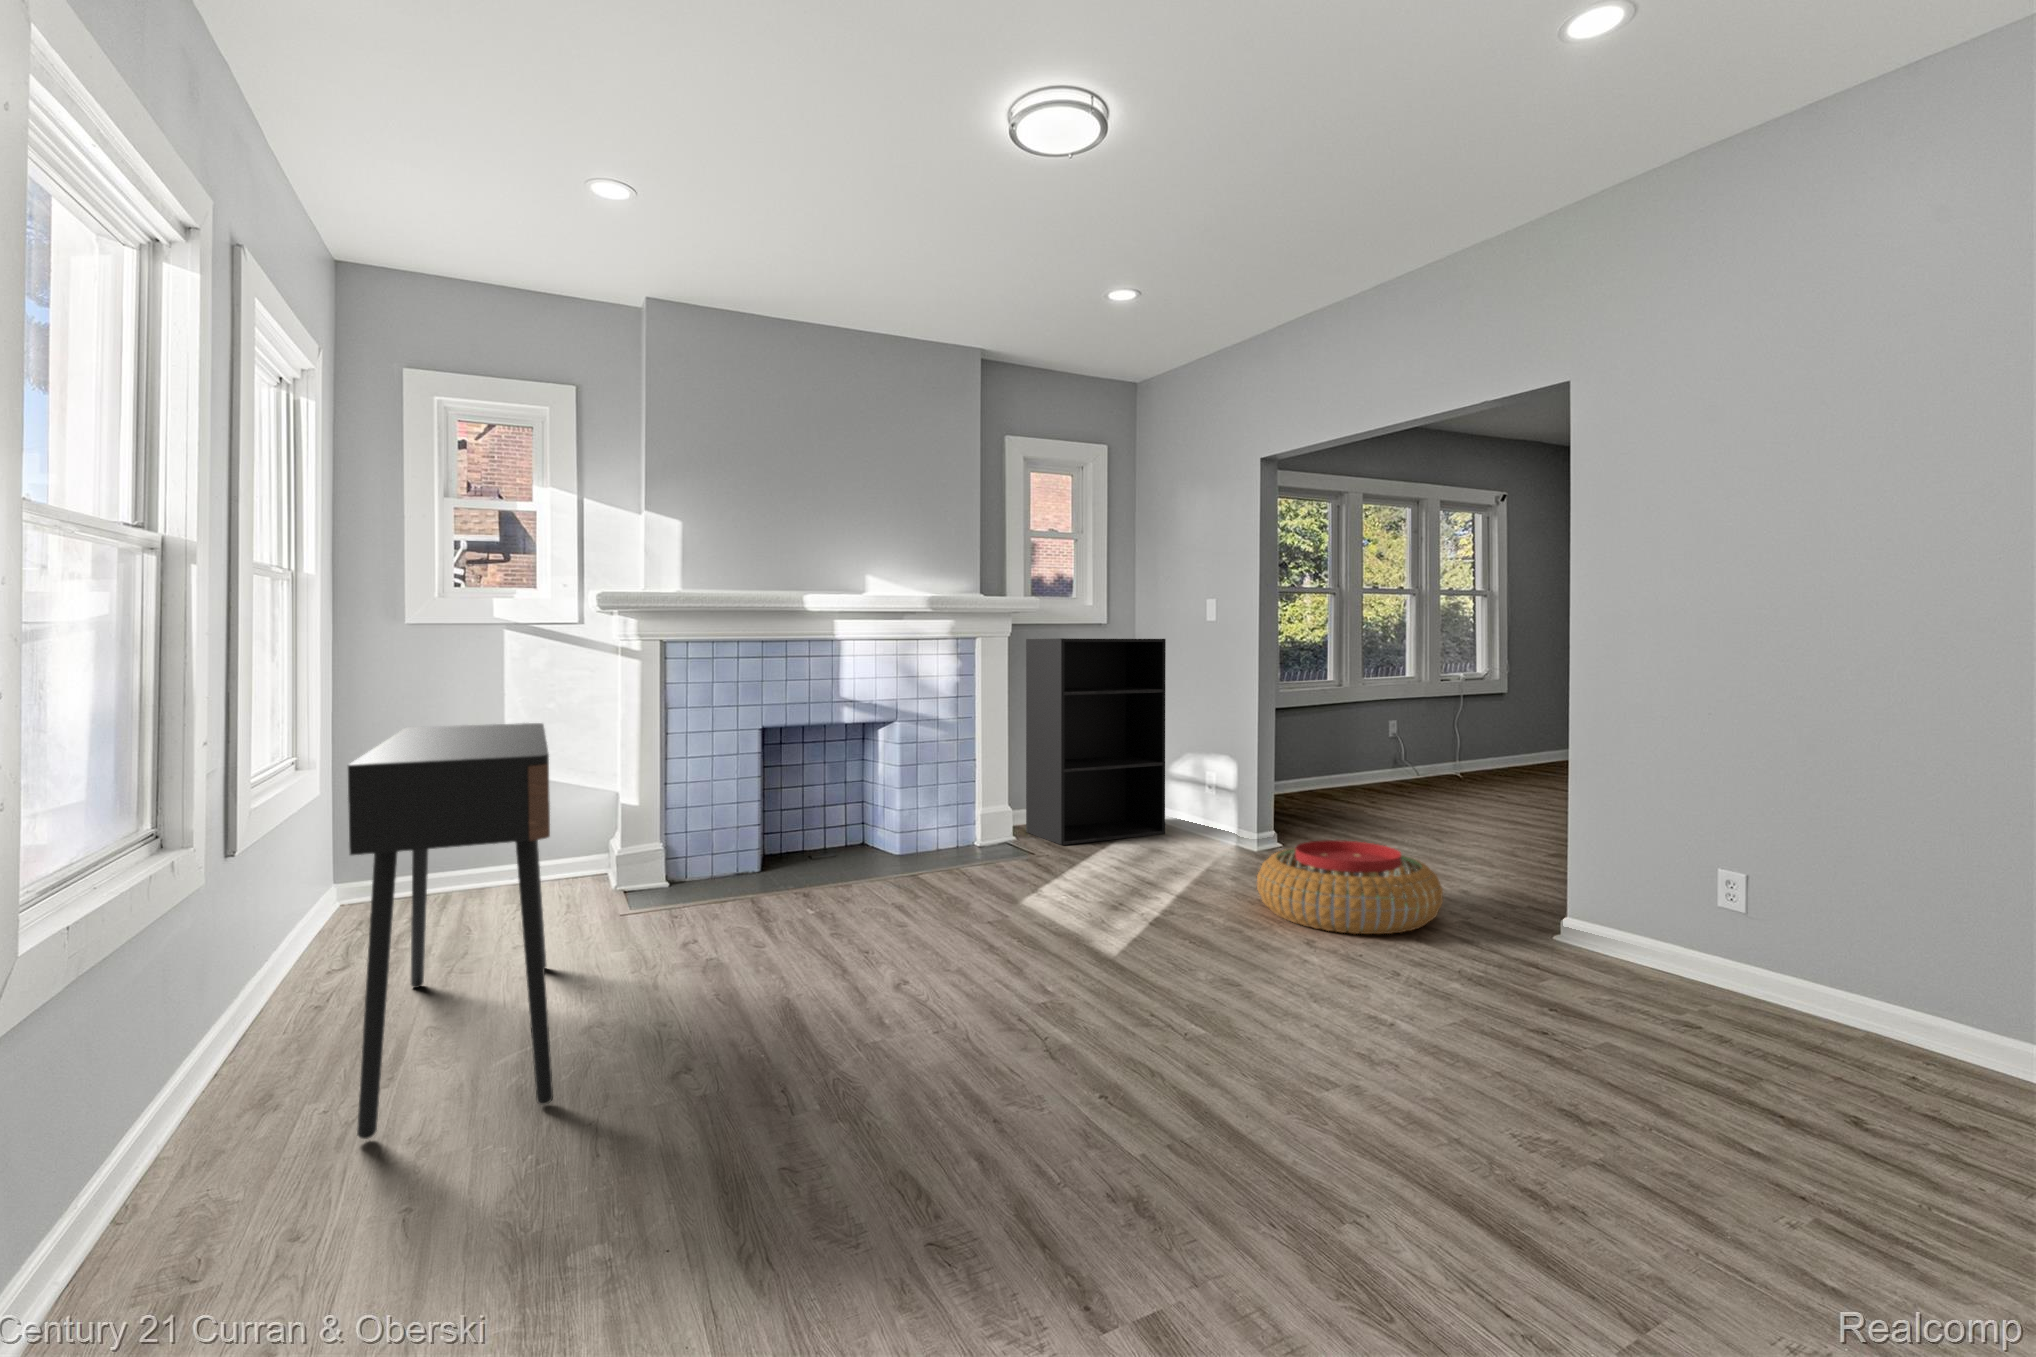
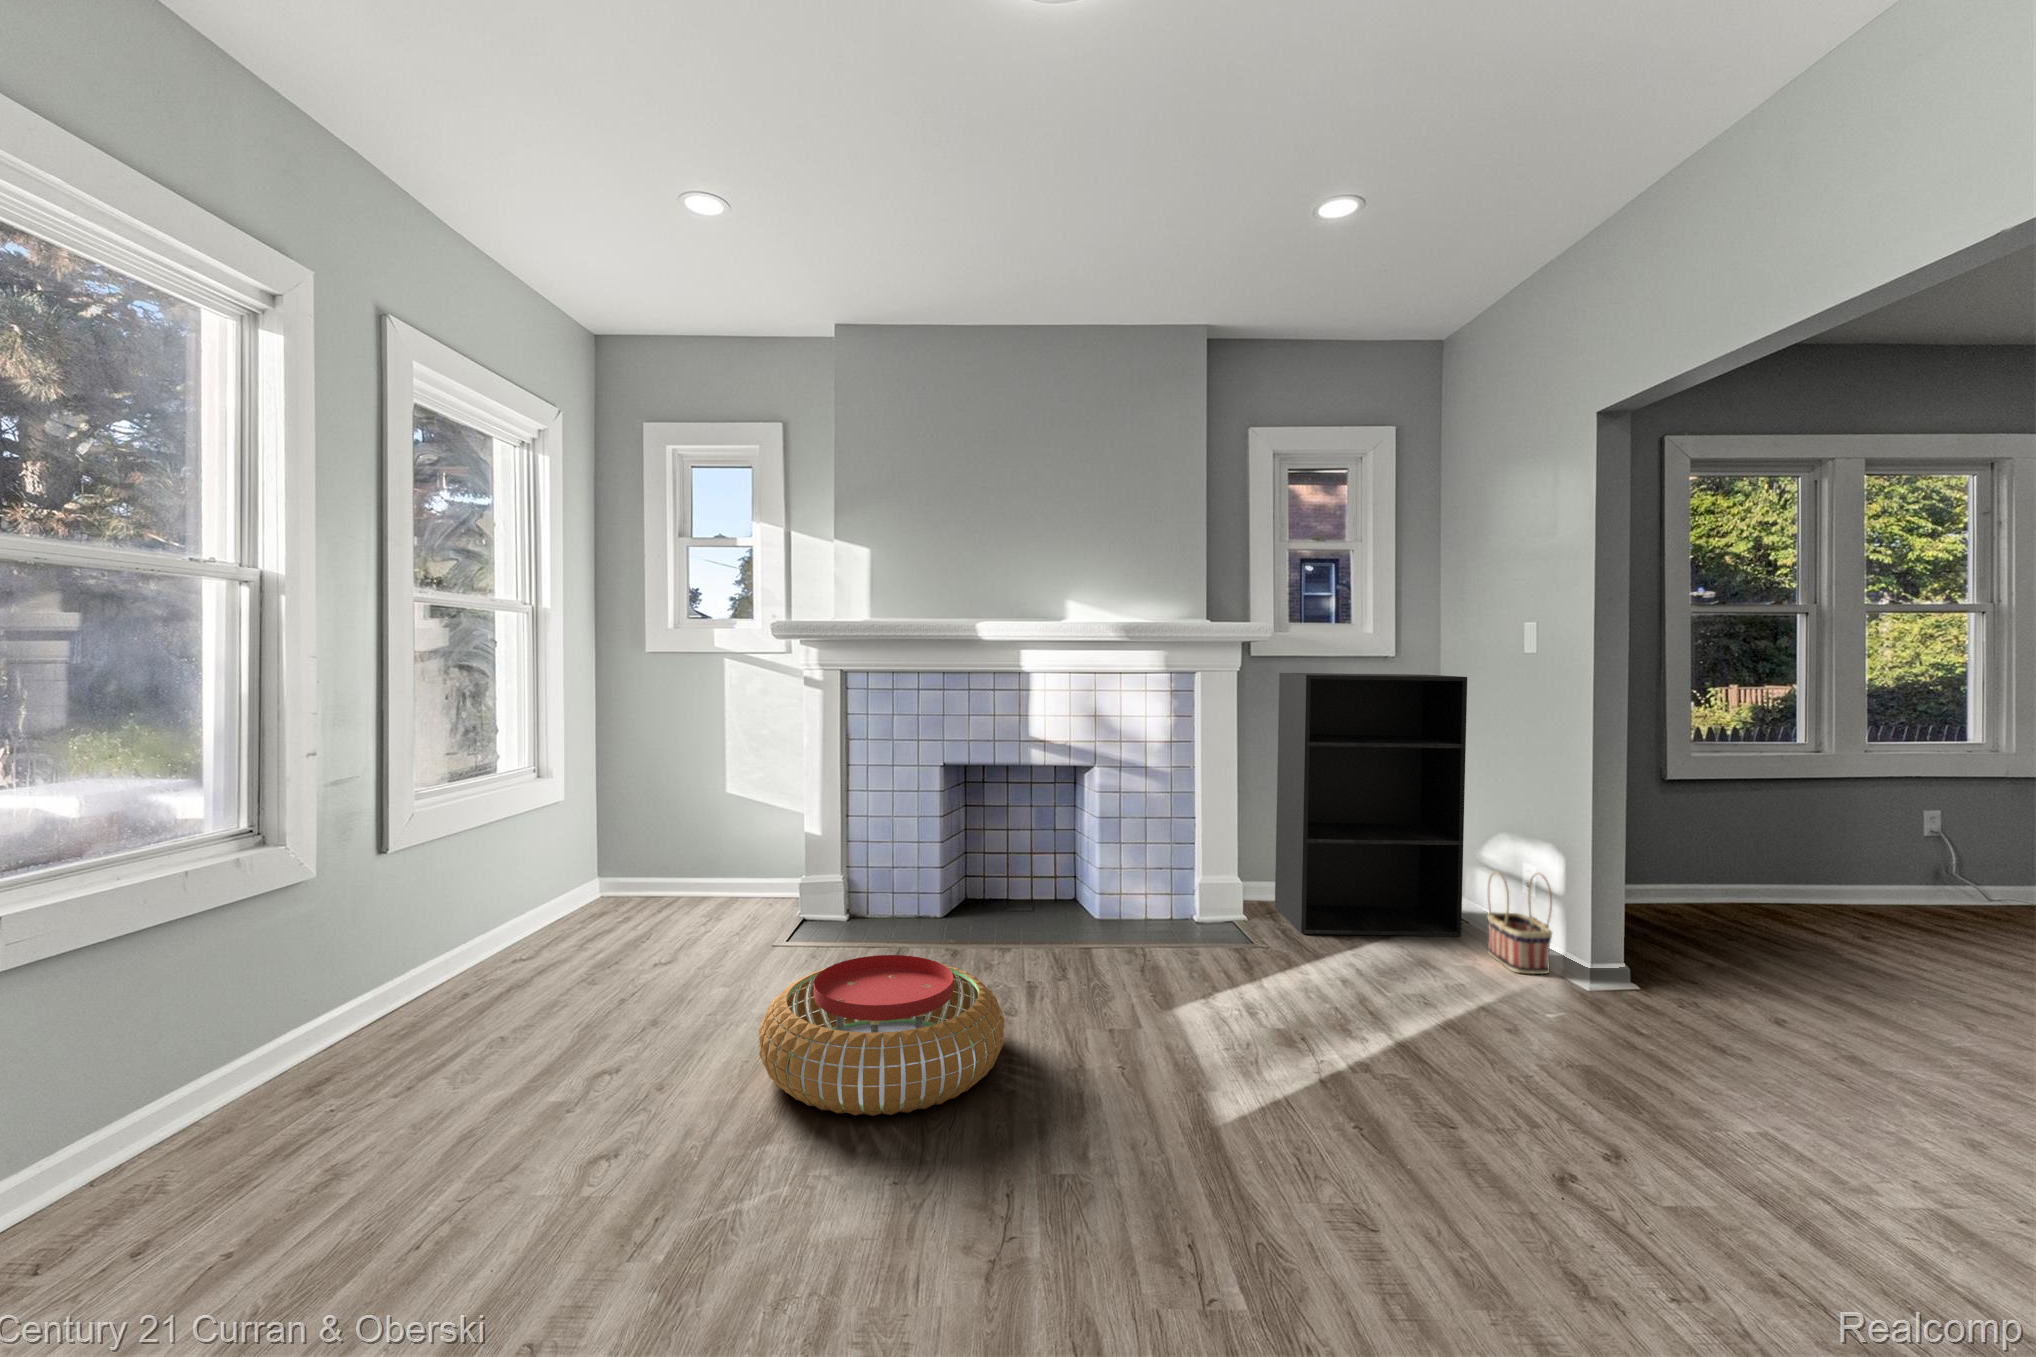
console table: present [348,723,553,1139] -> none [223,759,632,1206]
basket: none [1188,777,1233,848] -> present [1487,872,1552,974]
pouf: present [1257,840,1443,934] -> present [759,955,1004,1116]

